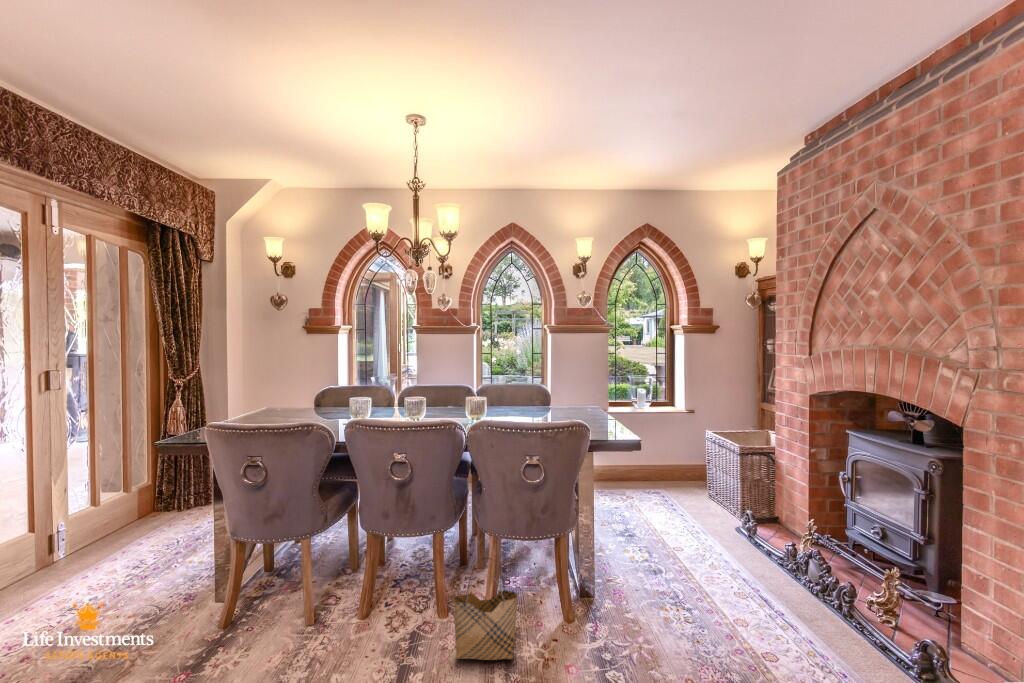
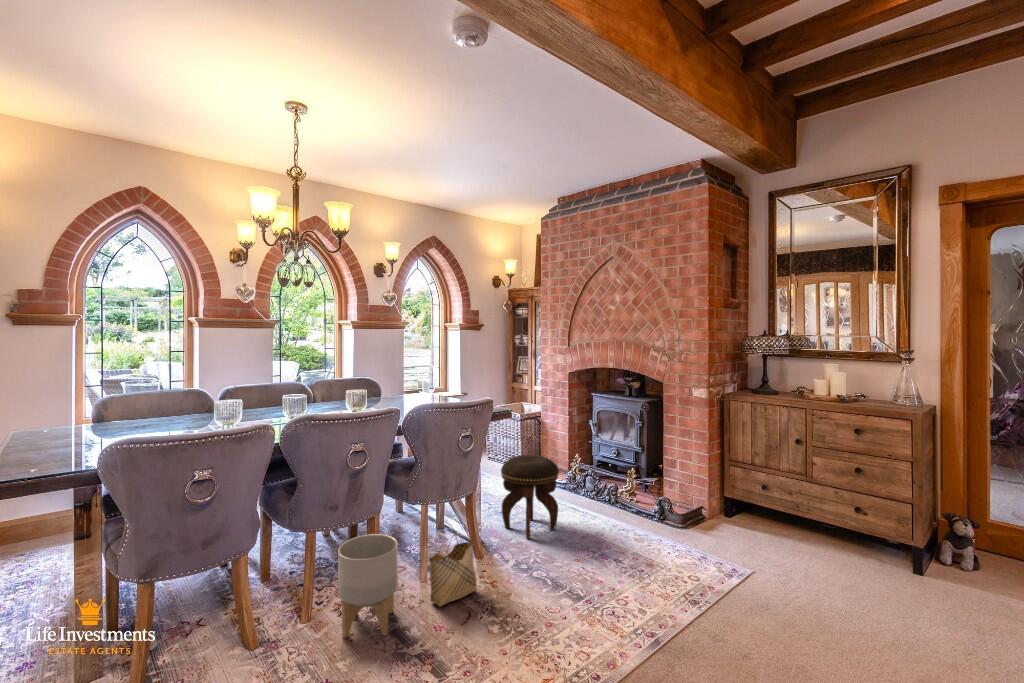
footstool: none [627,498,711,620] -> present [501,455,559,539]
planter: none [358,544,422,663] -> present [338,534,398,638]

